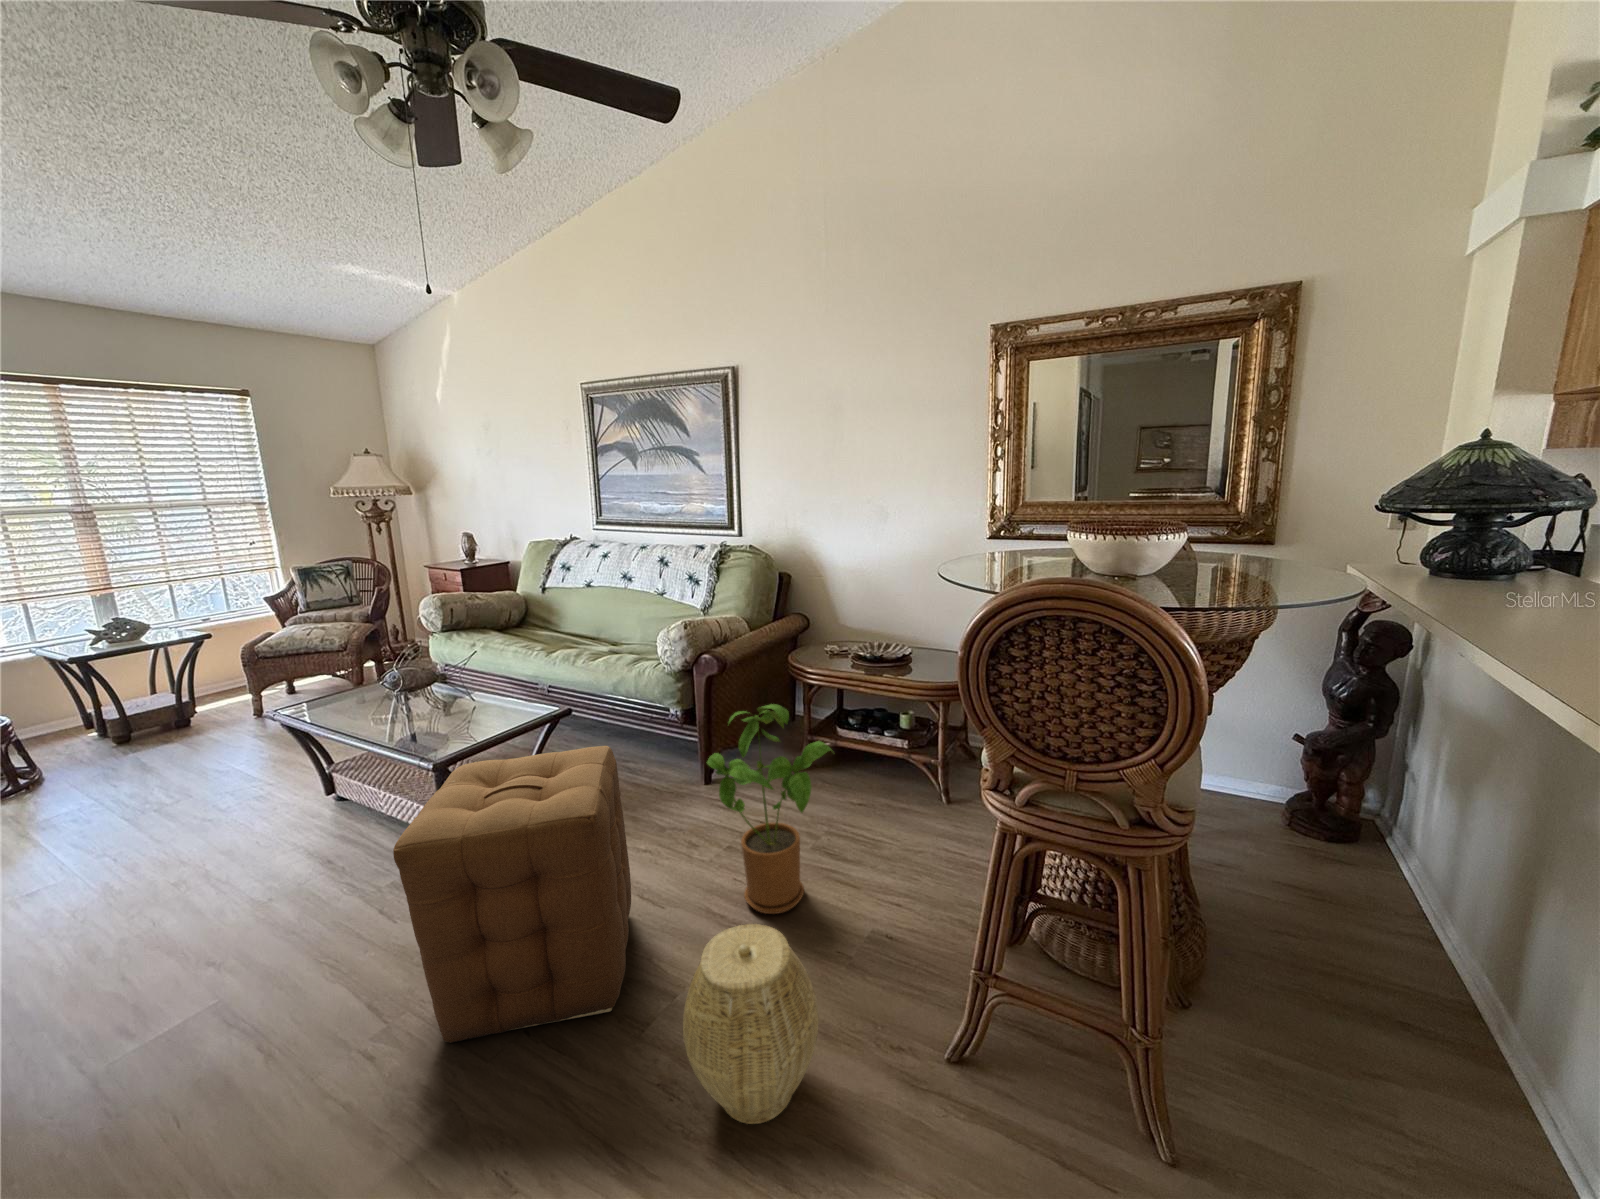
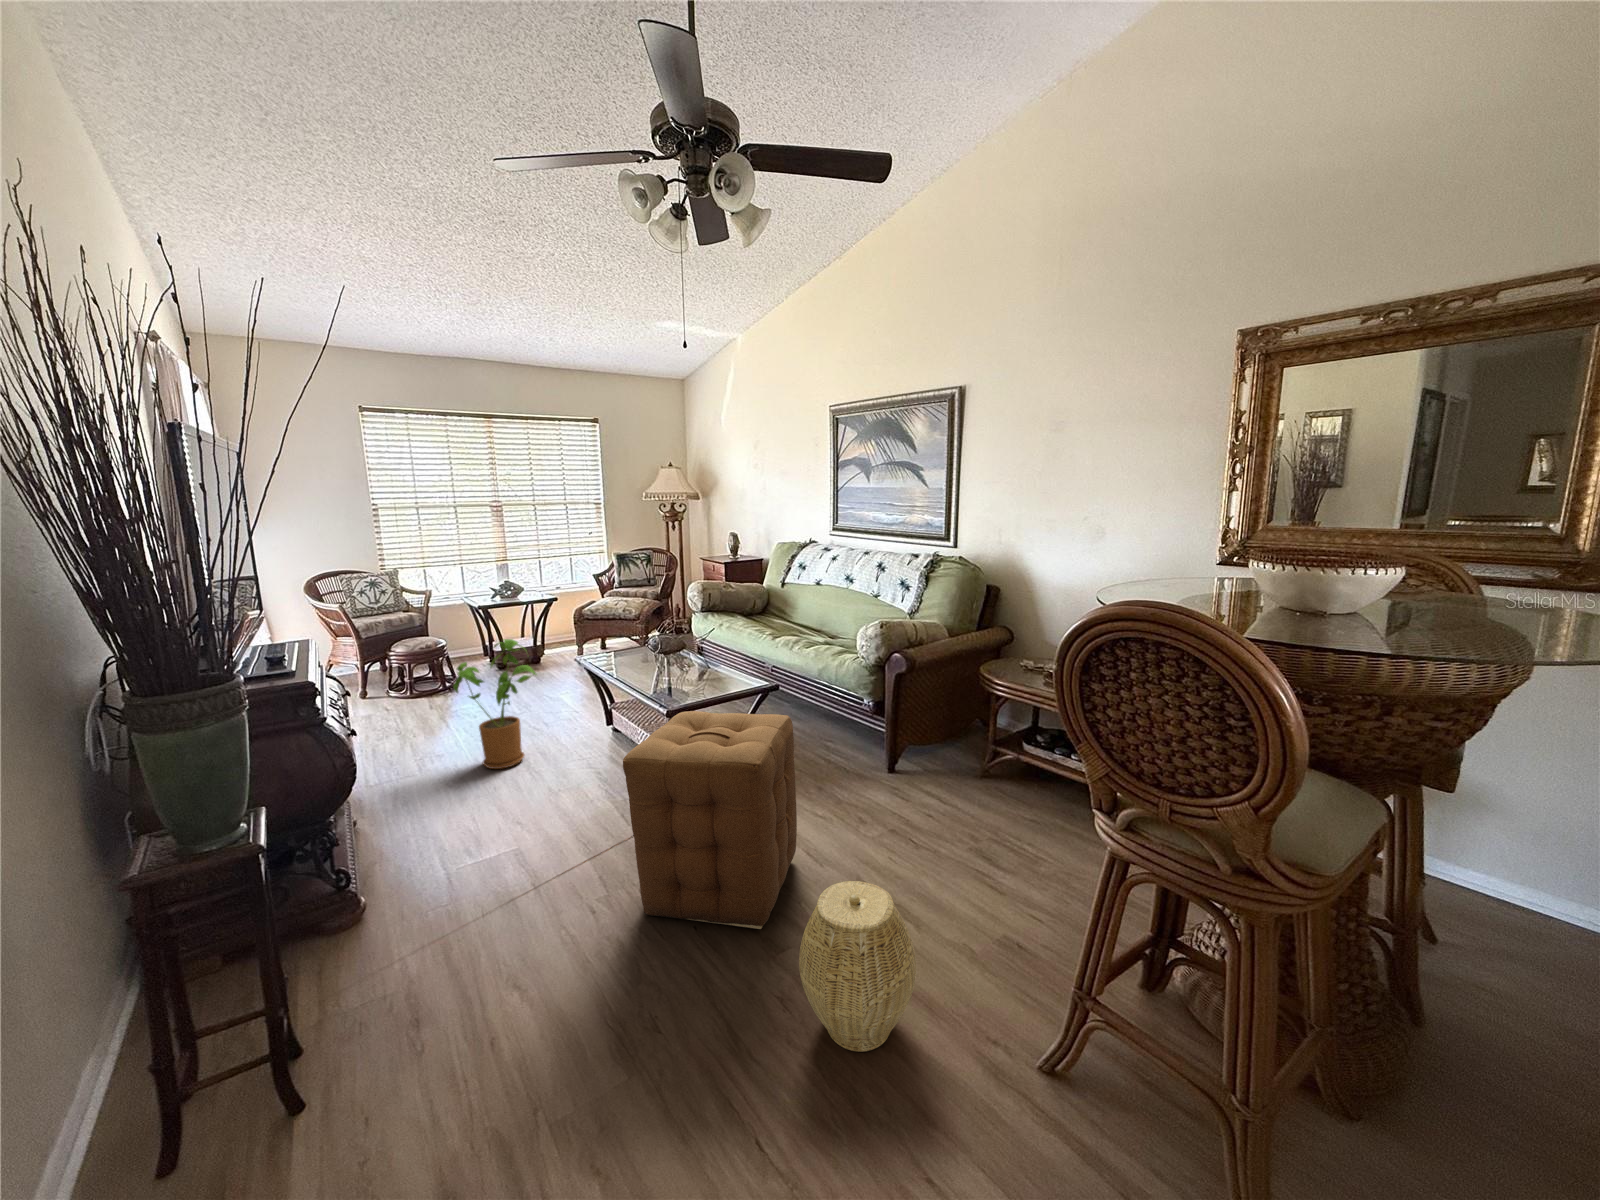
house plant: present [707,704,832,914] -> present [453,639,536,769]

